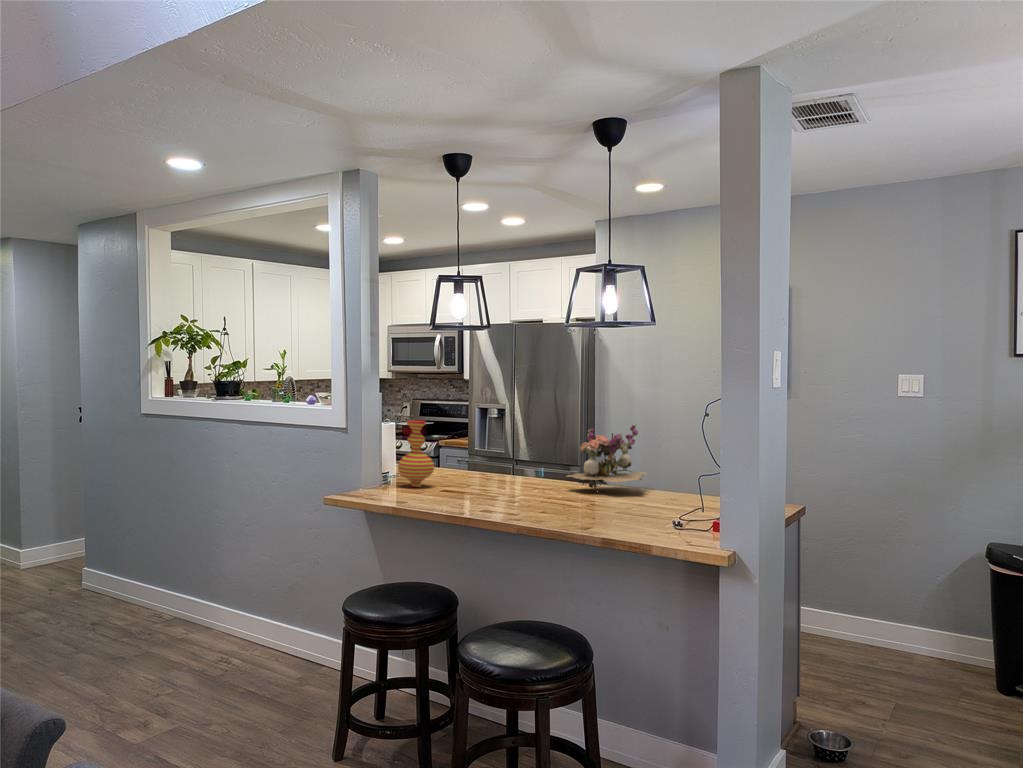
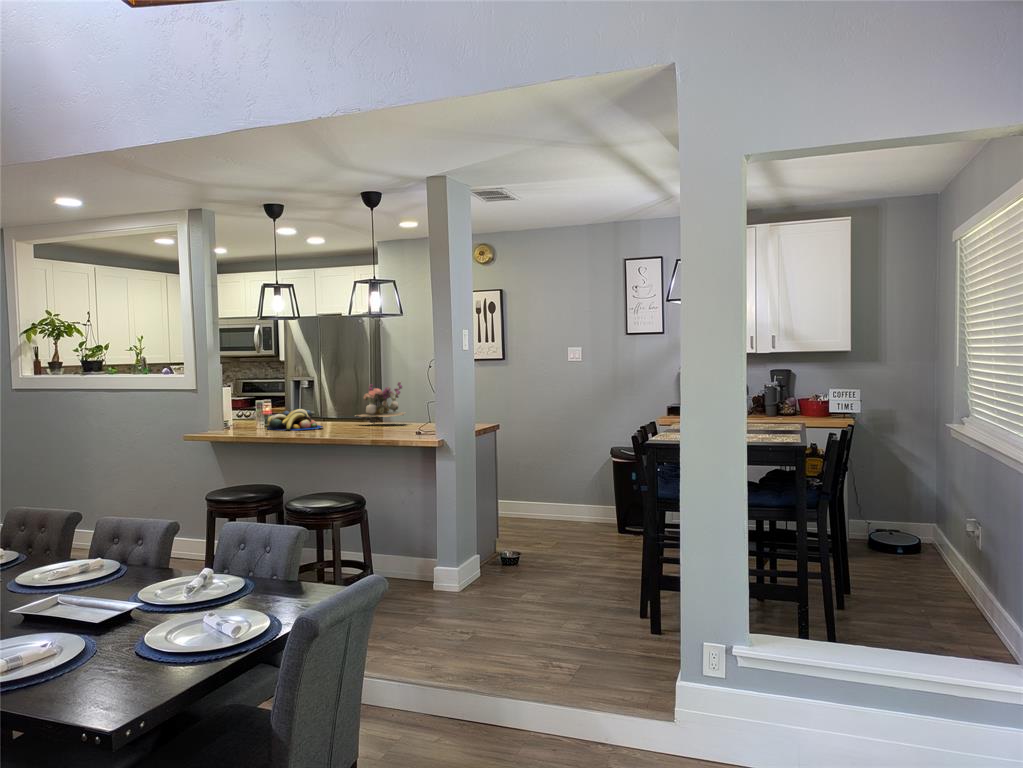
vase: present [398,420,434,487] -> none [236,382,262,427]
fruit bowl: none [438,467,522,507] -> present [267,409,323,431]

